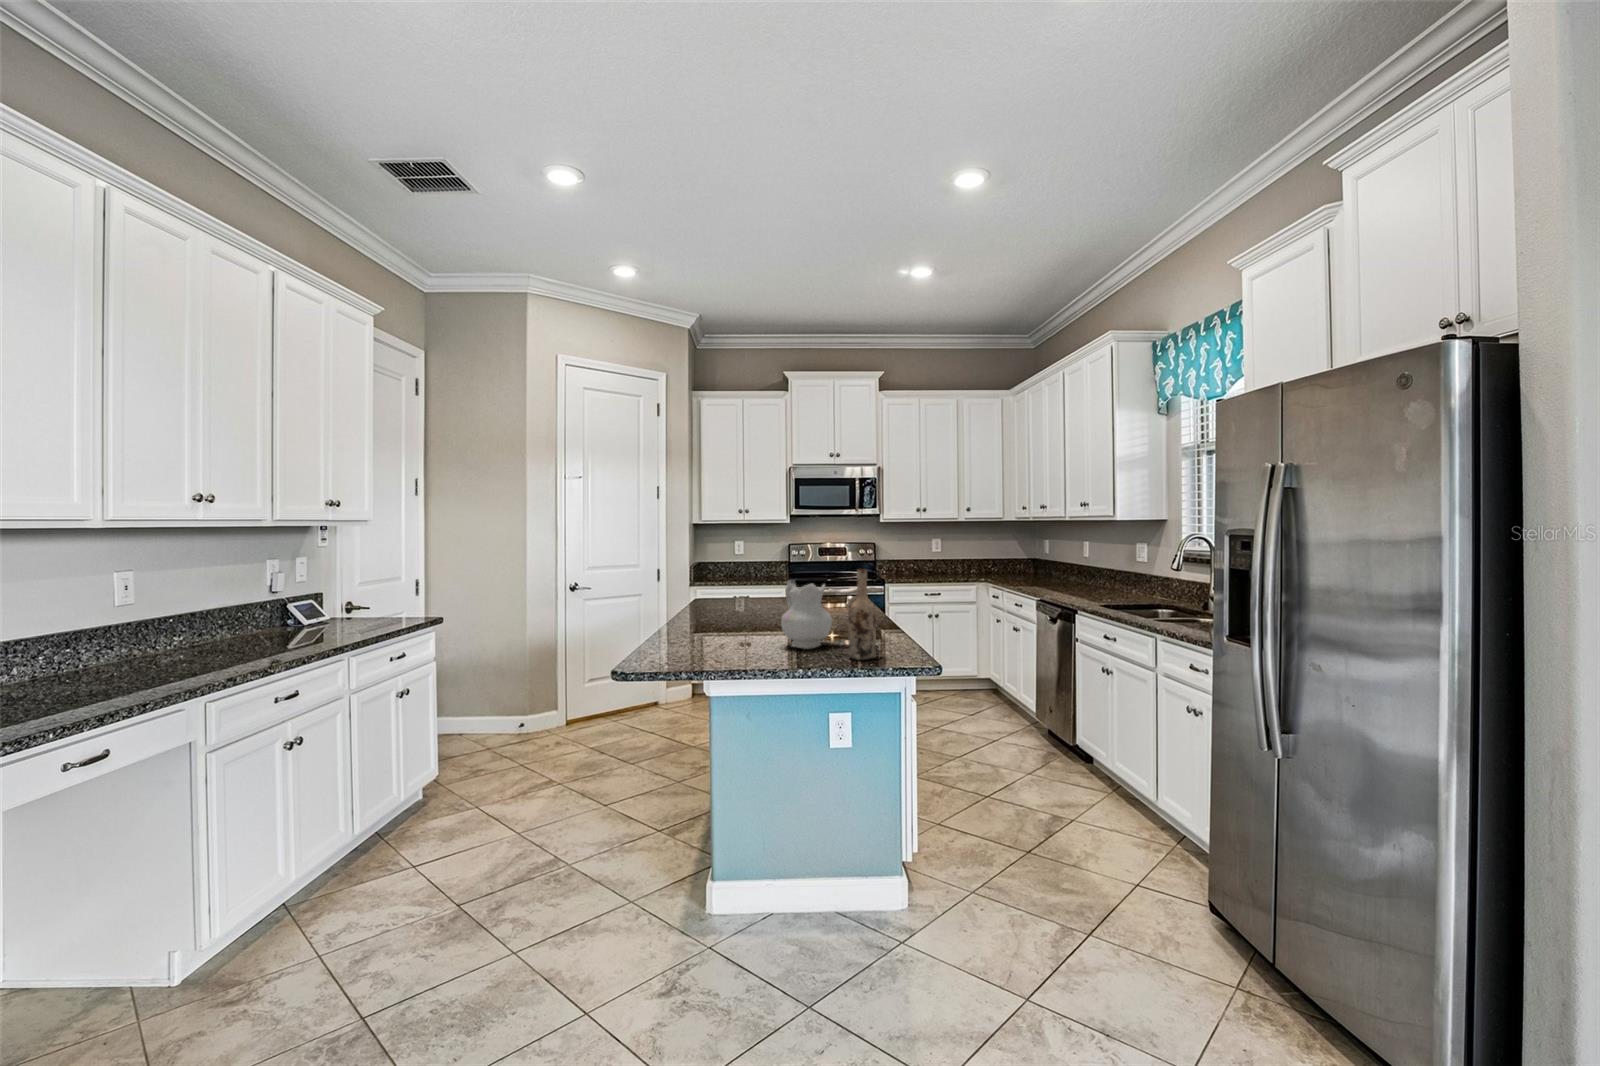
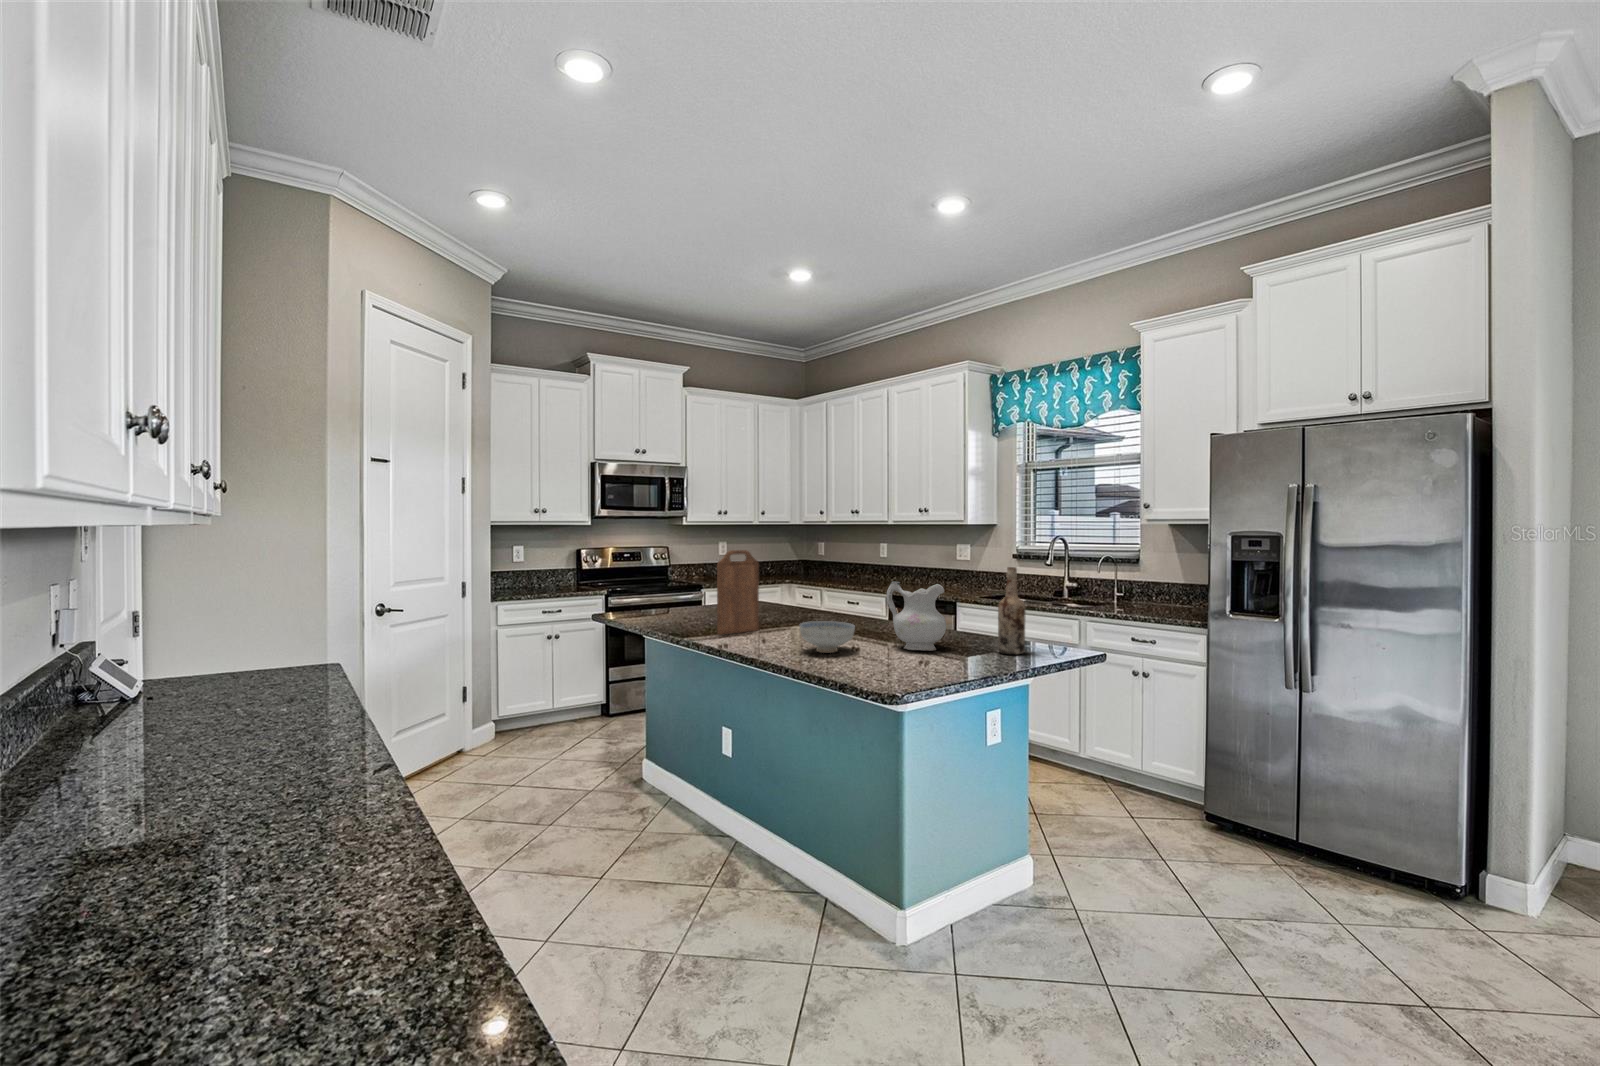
cutting board: none [713,548,756,621] -> present [717,550,759,634]
ceramic bowl: none [708,613,759,642] -> present [800,621,855,653]

